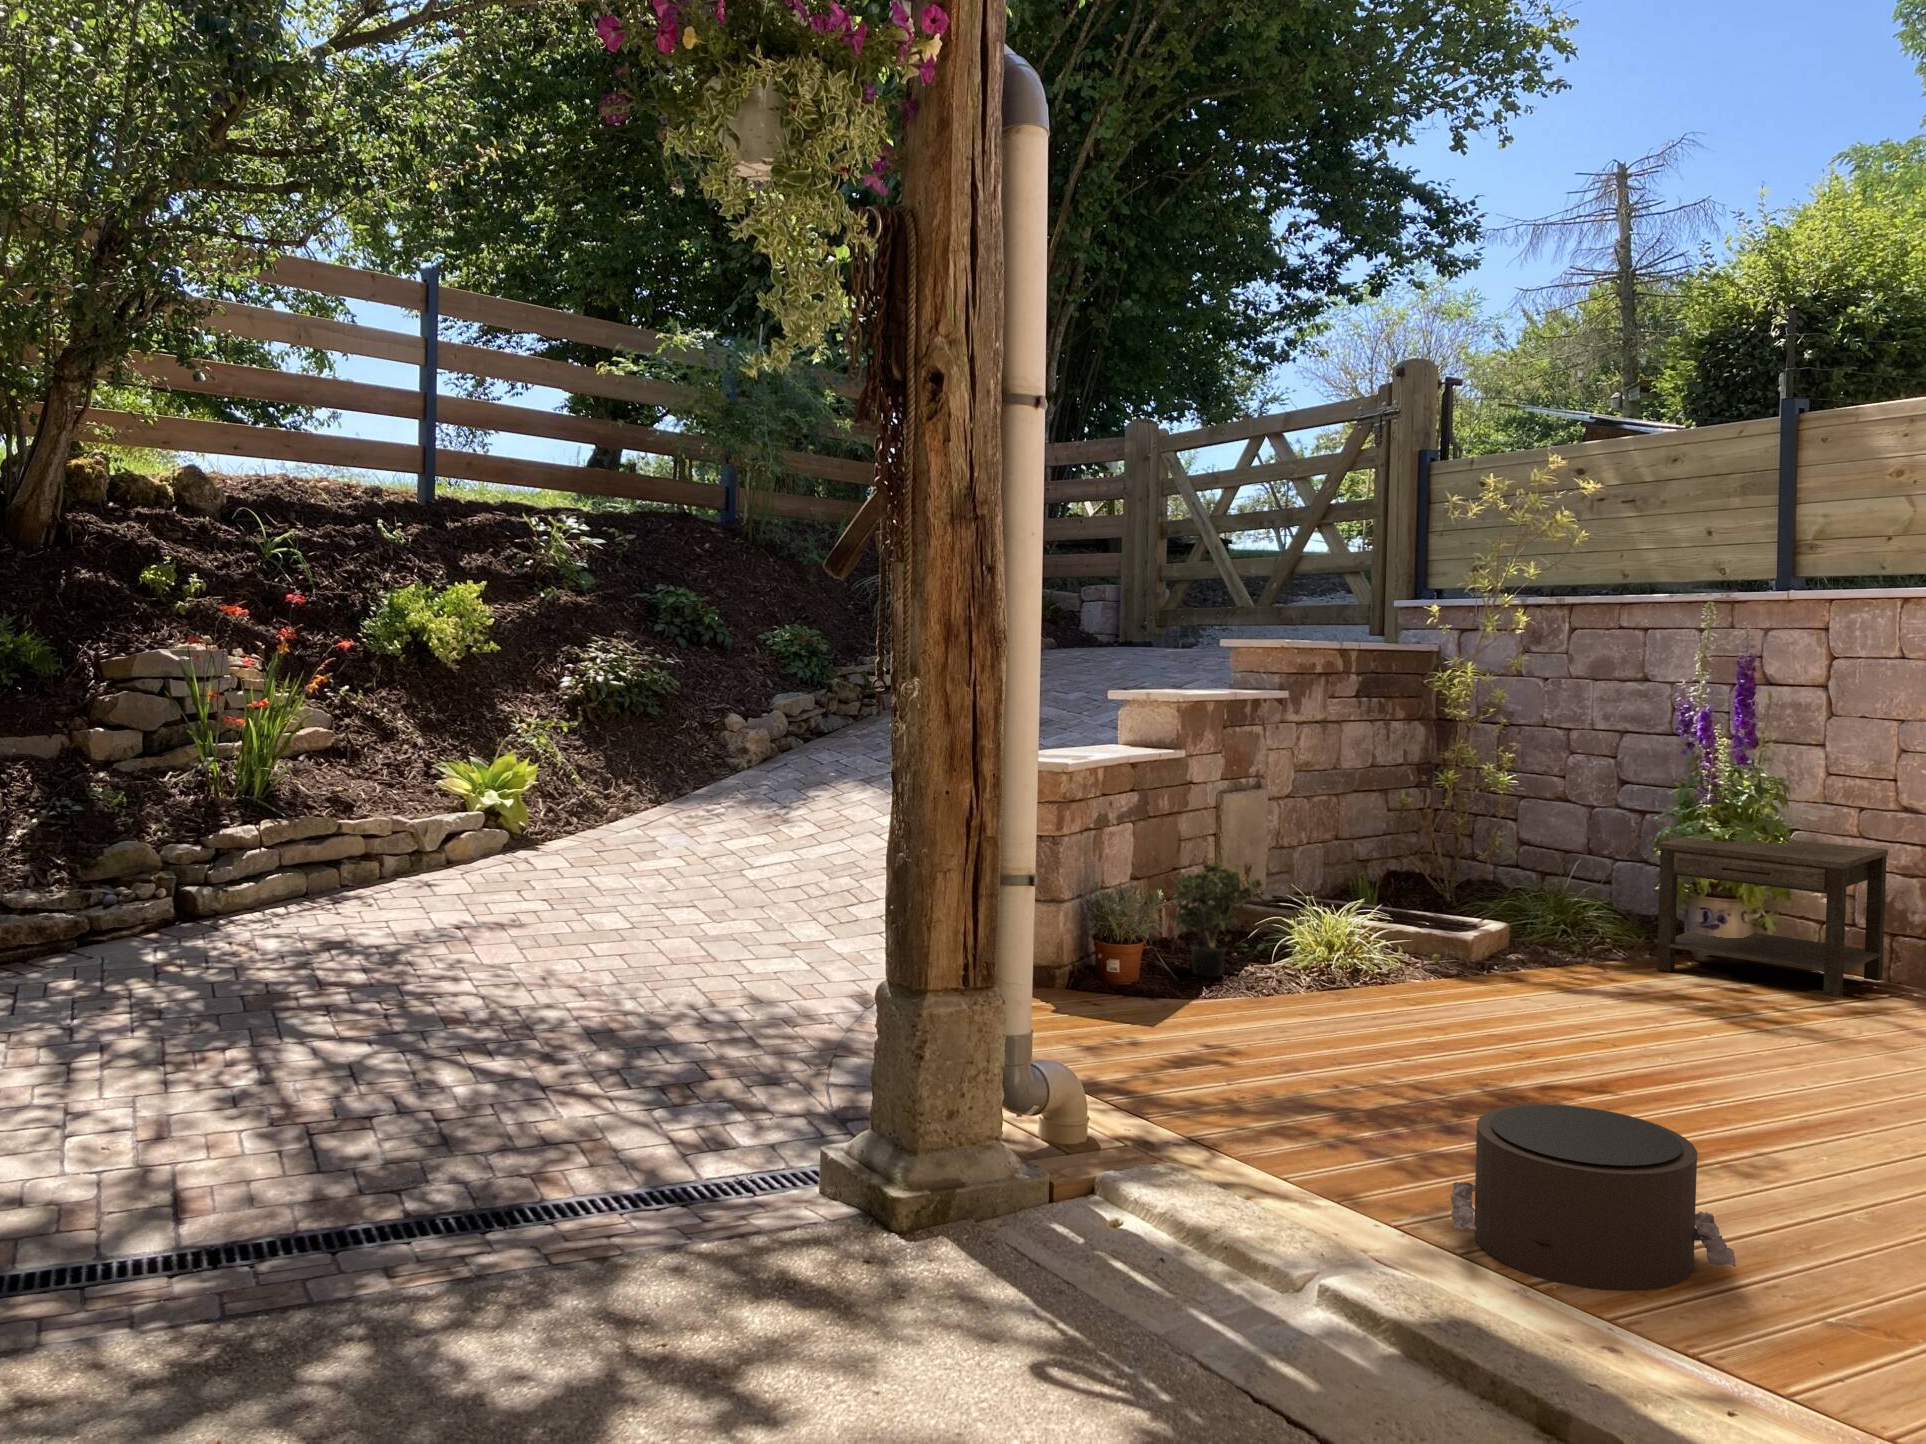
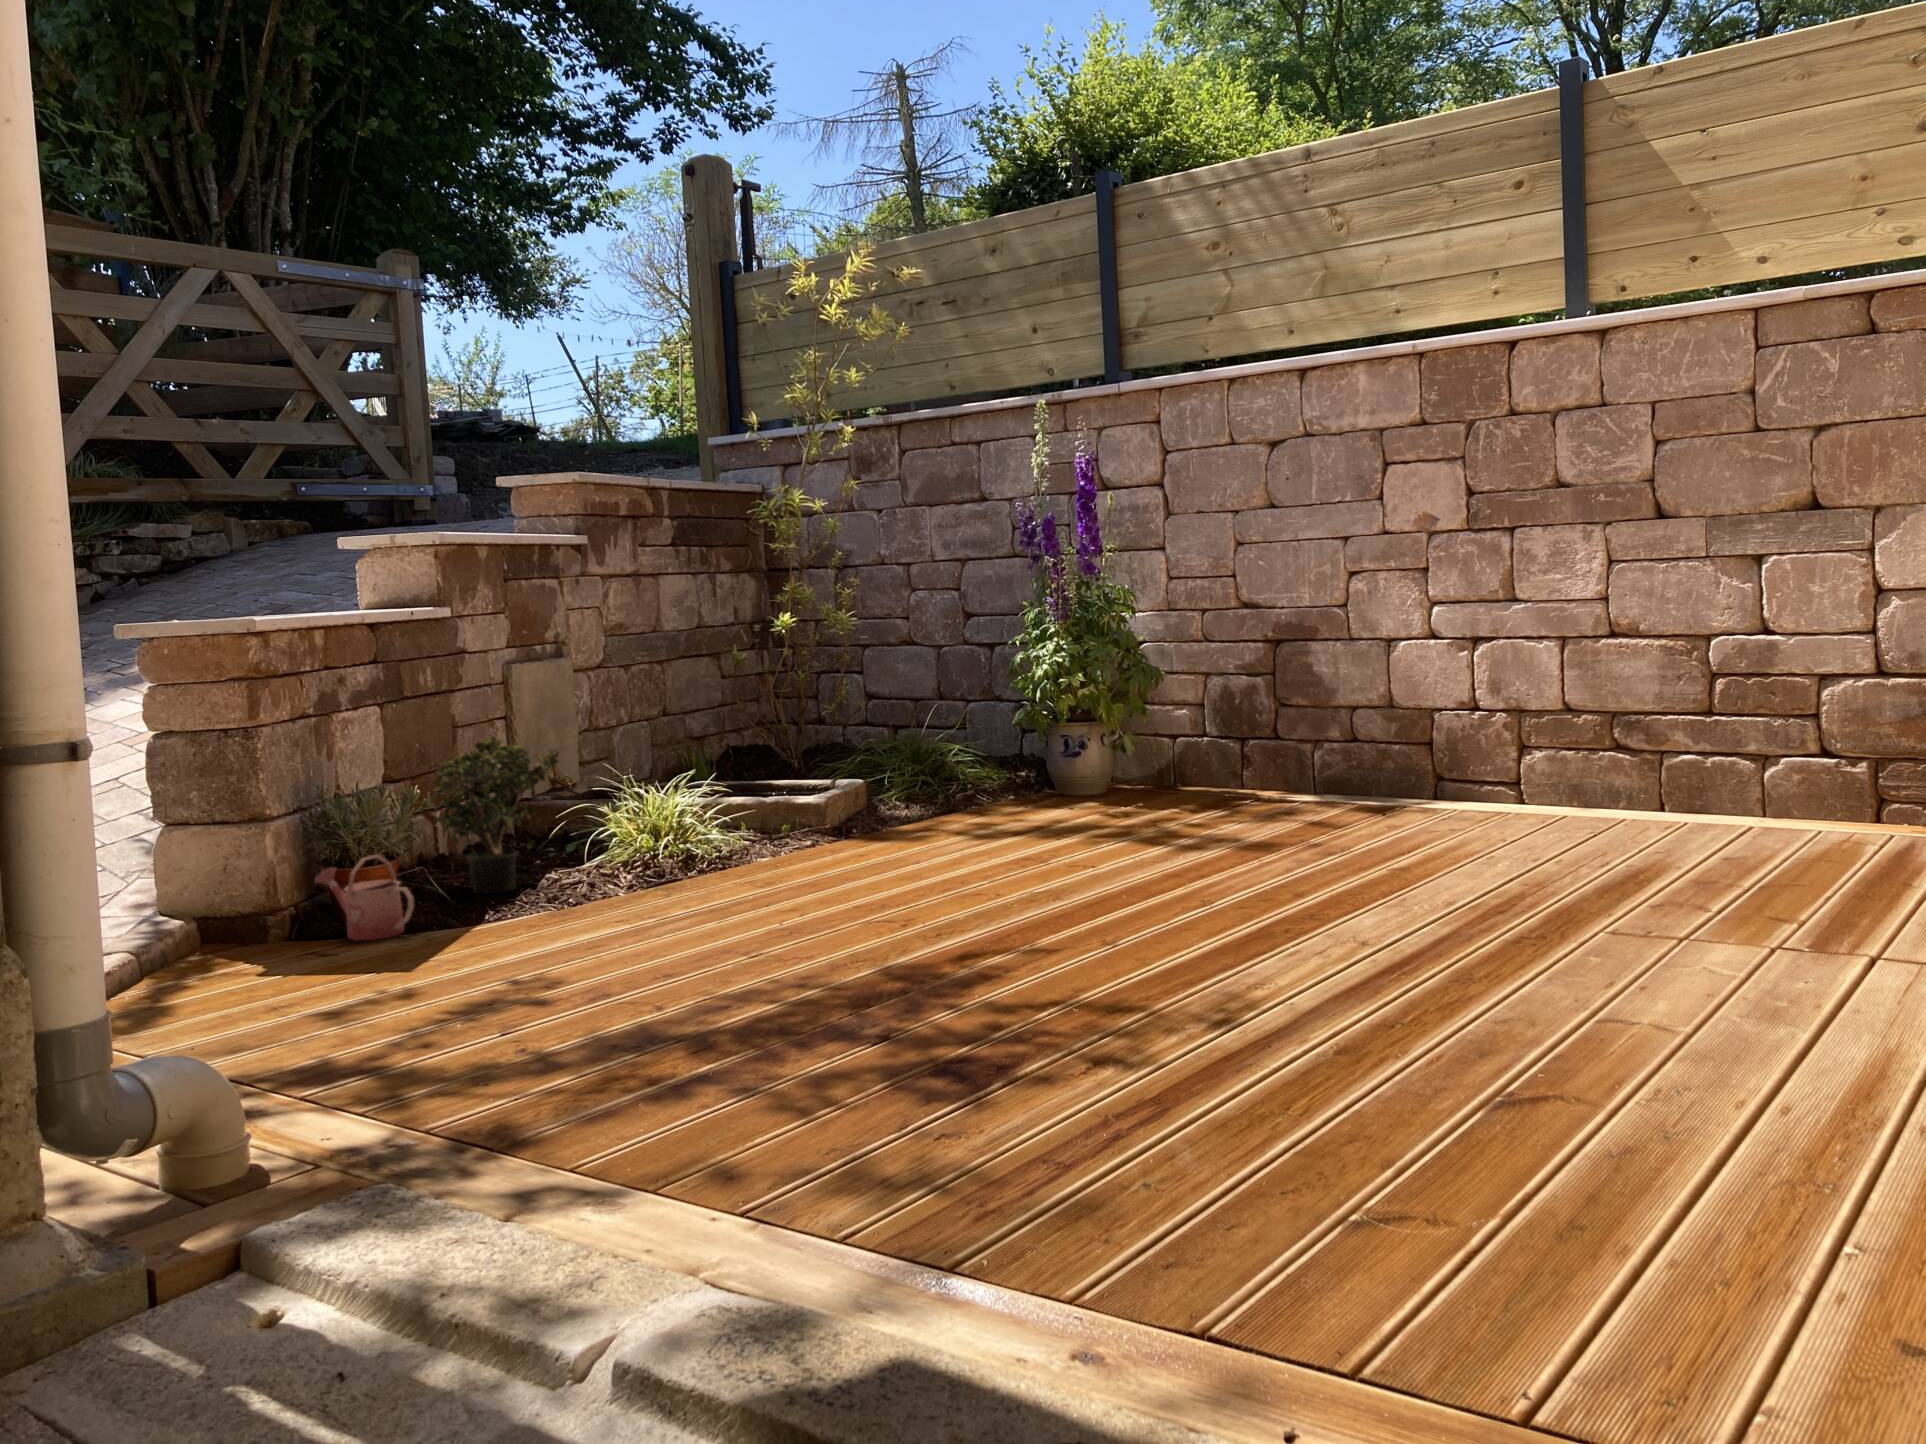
side table: present [1657,837,1888,998] -> none [1017,652,1234,814]
watering can: none [1093,941,1159,1000] -> present [315,855,414,940]
pouf: present [1451,1104,1736,1291] -> none [837,954,1248,1233]

